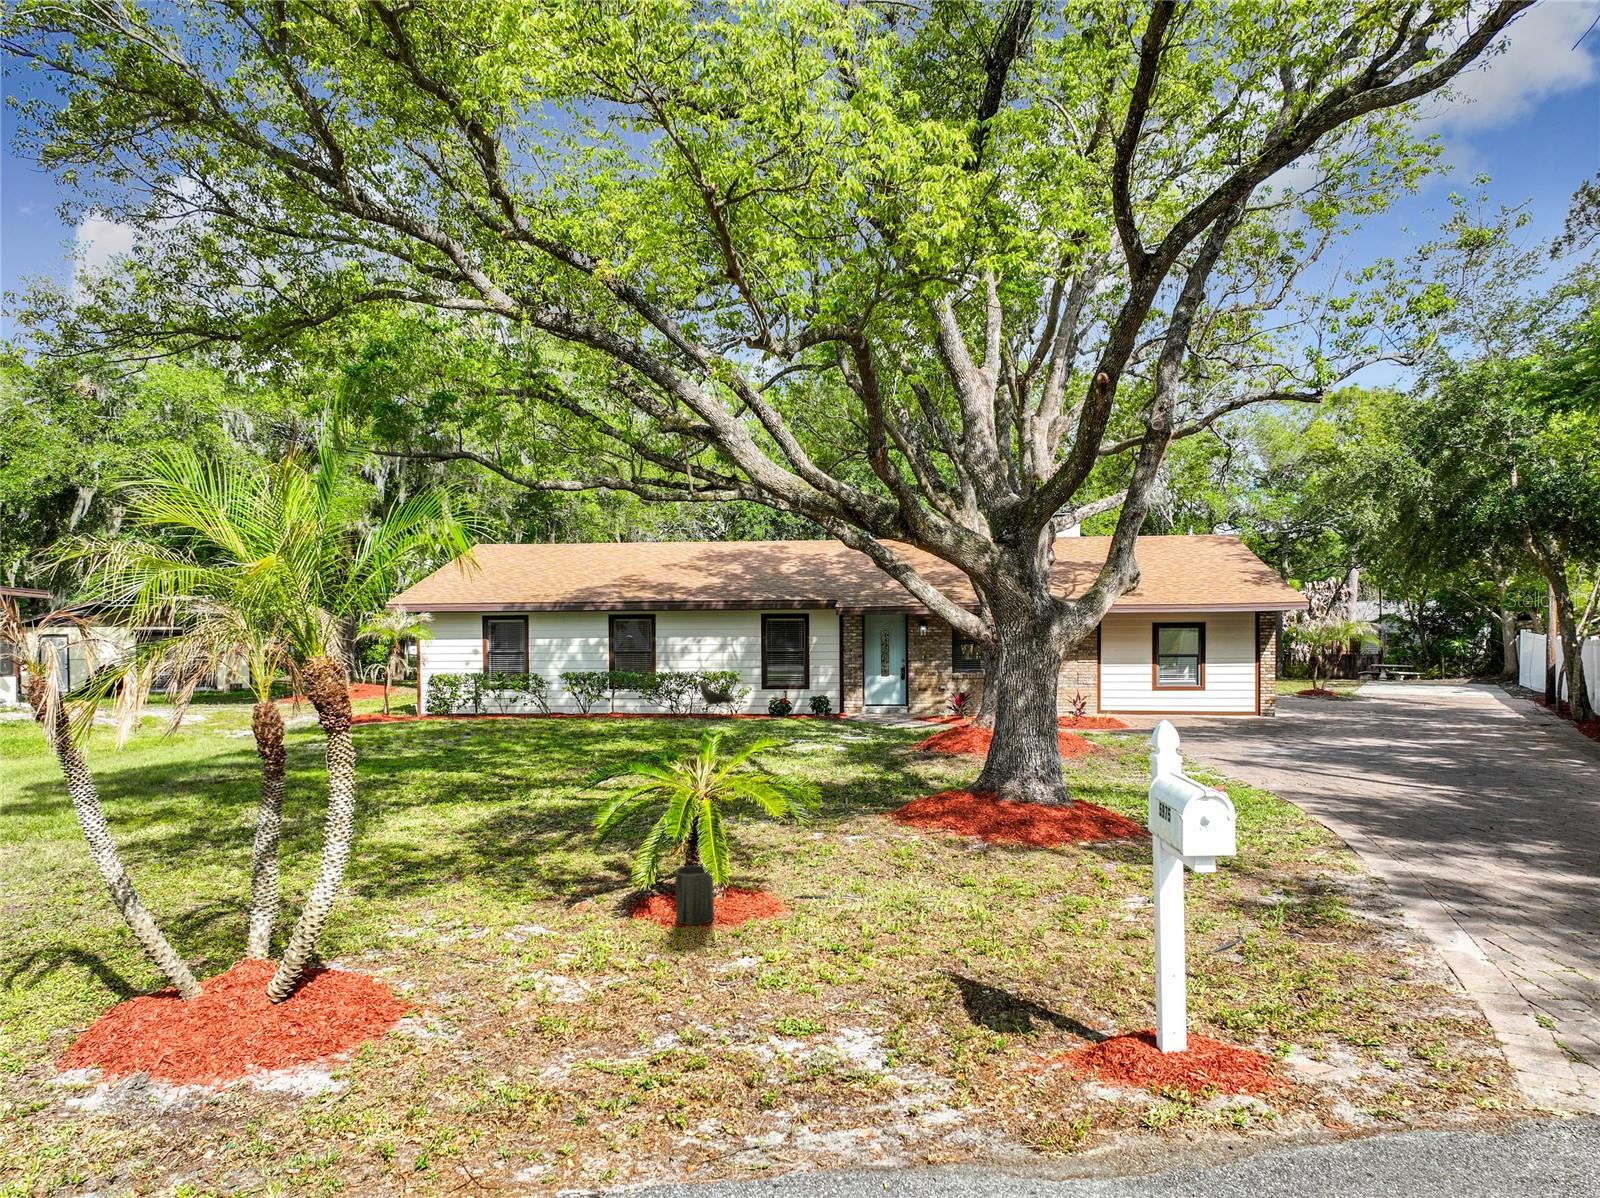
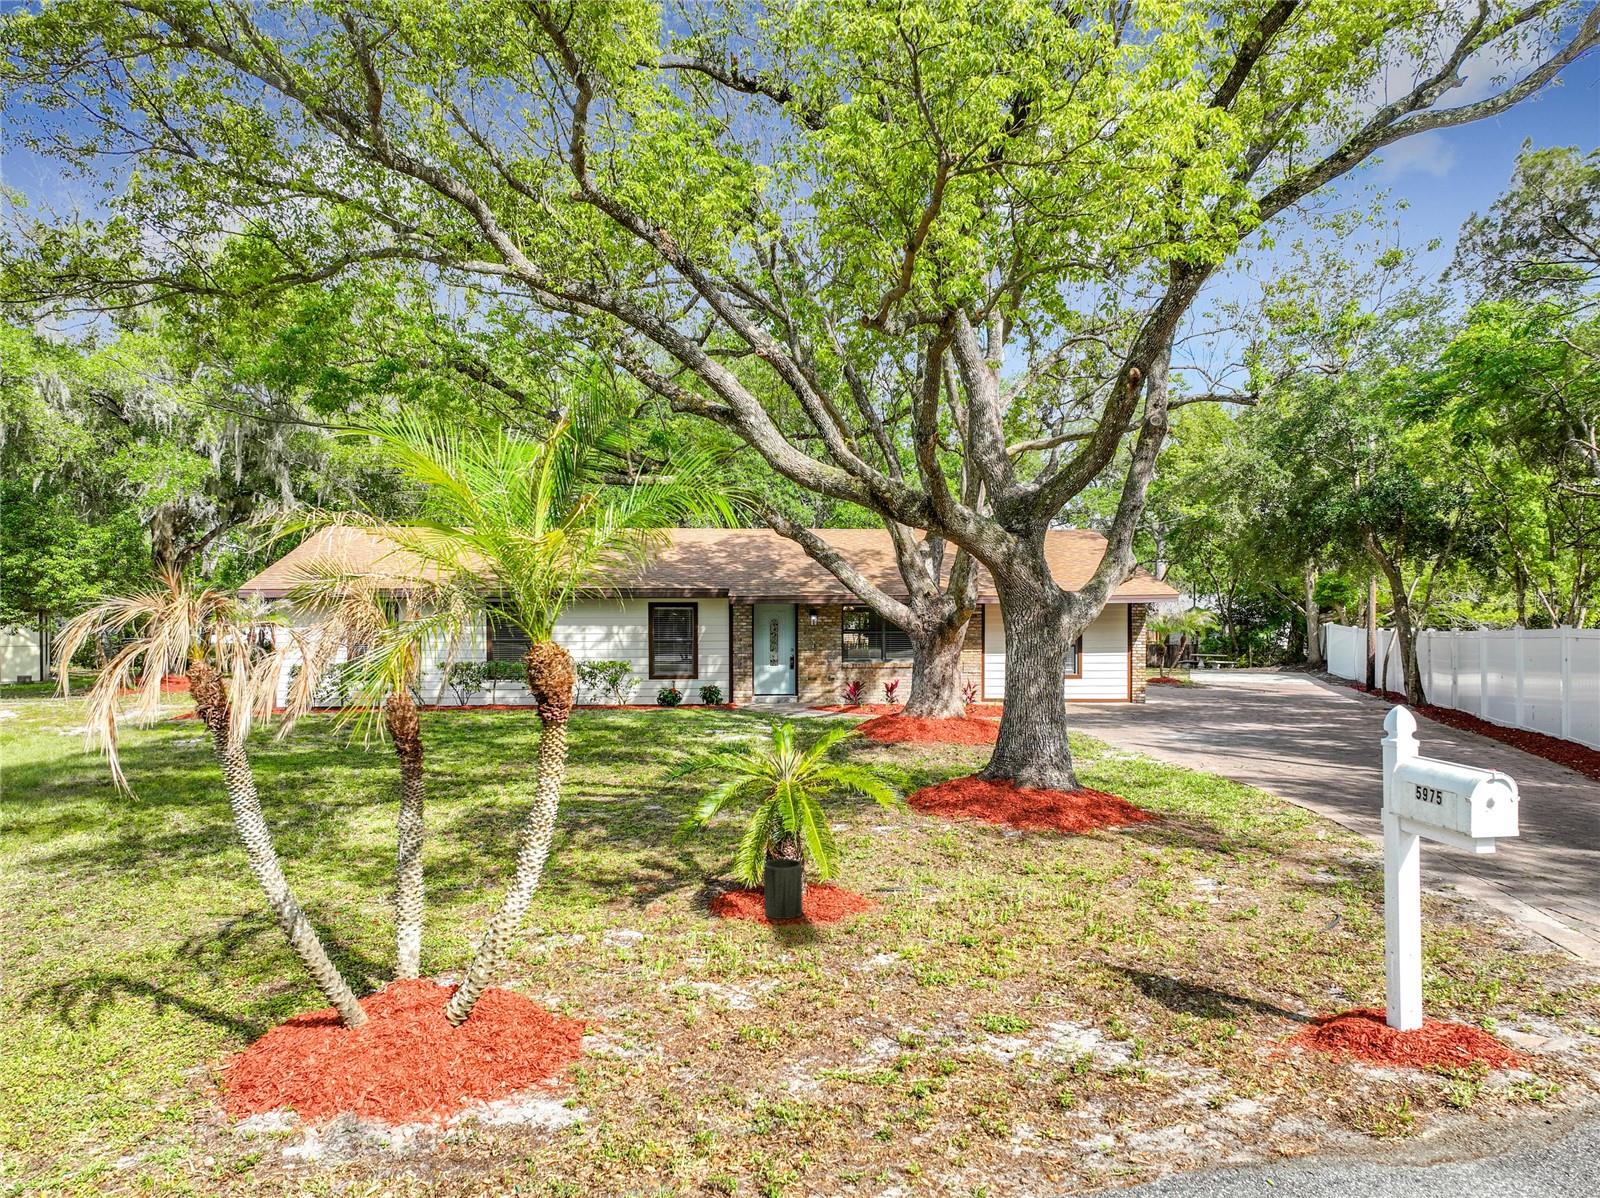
lounge chair: present [699,681,735,719] -> none [582,671,621,713]

